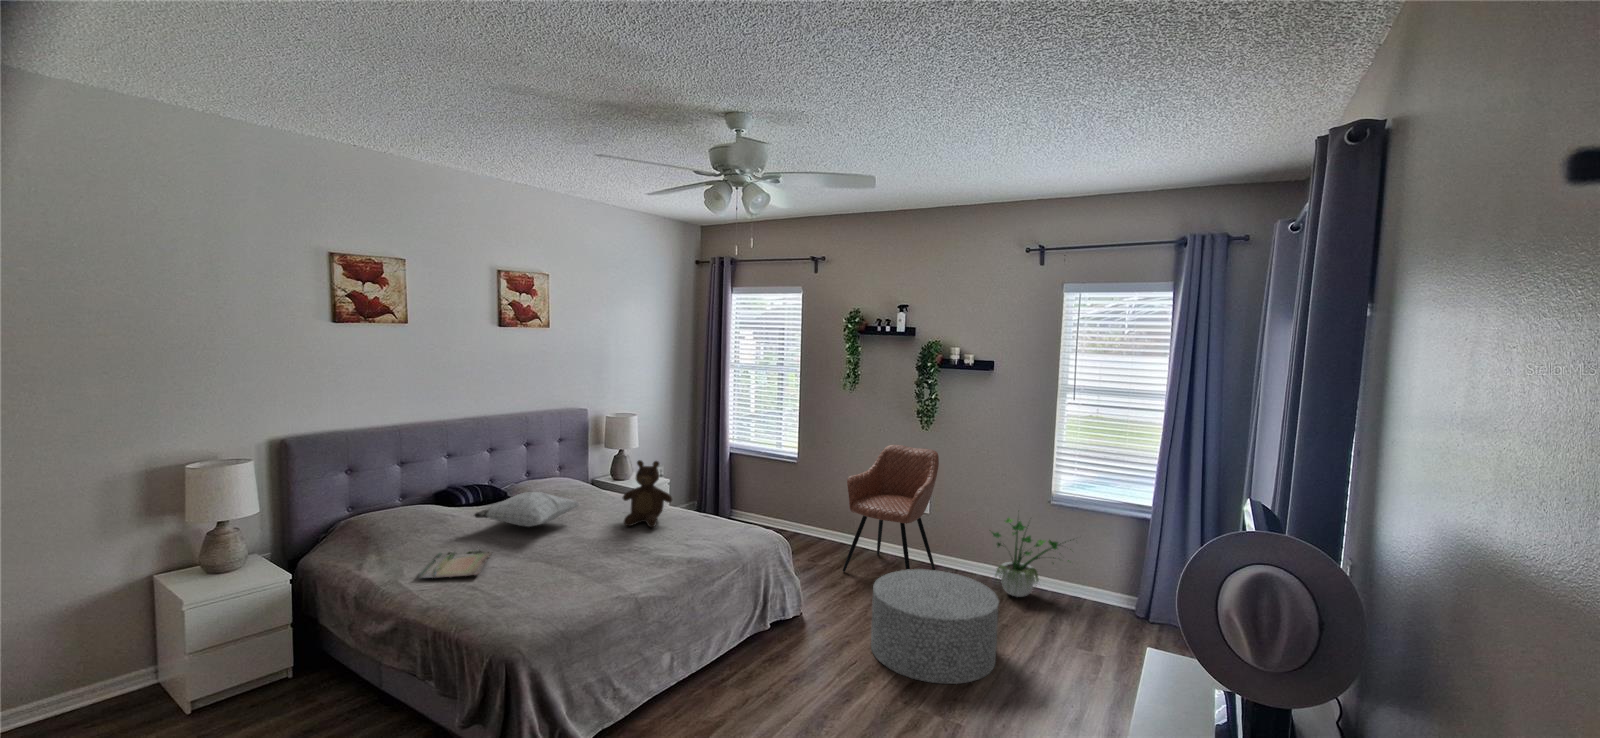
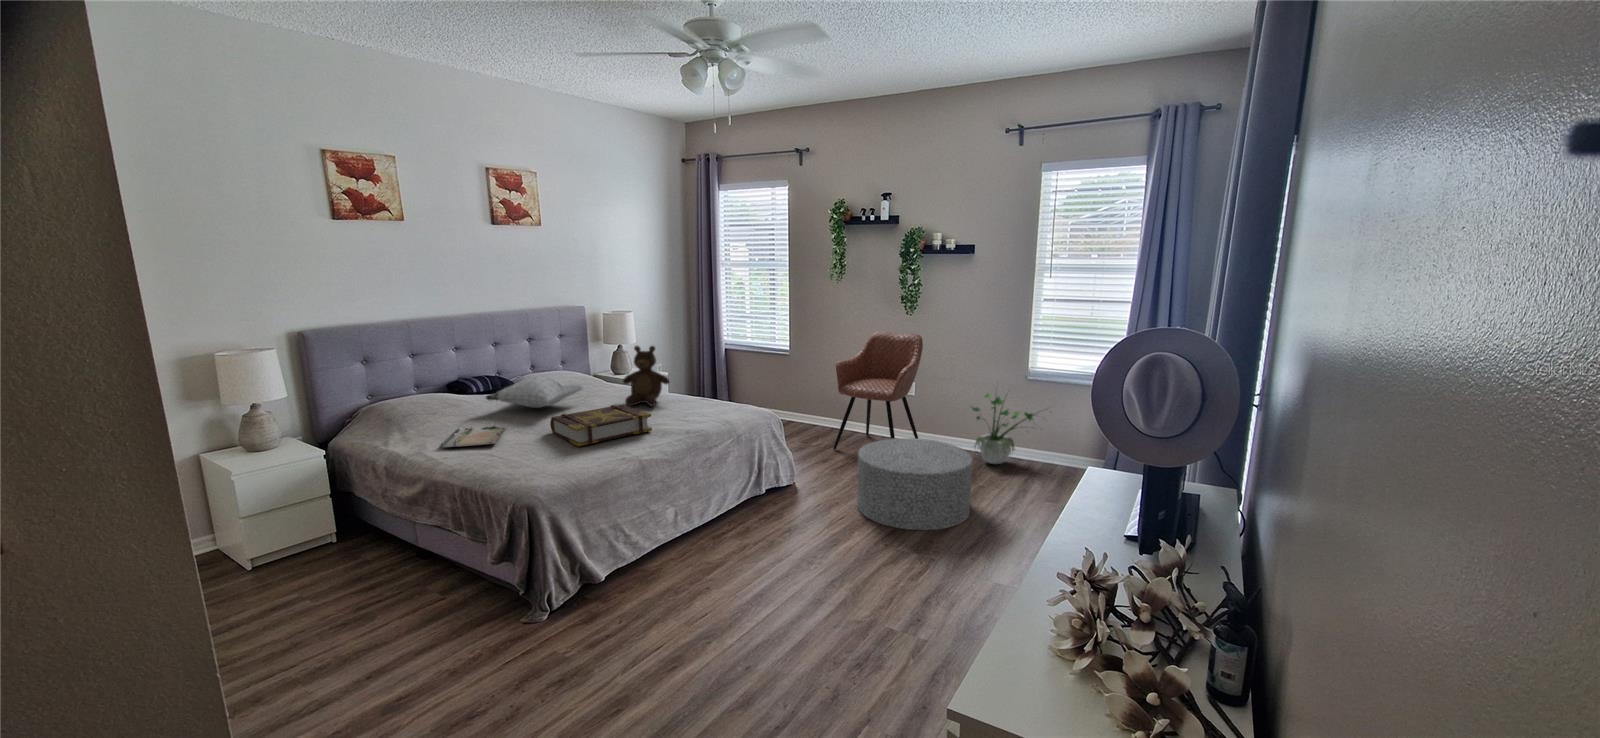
book: none [541,527,651,580] -> present [550,404,652,446]

